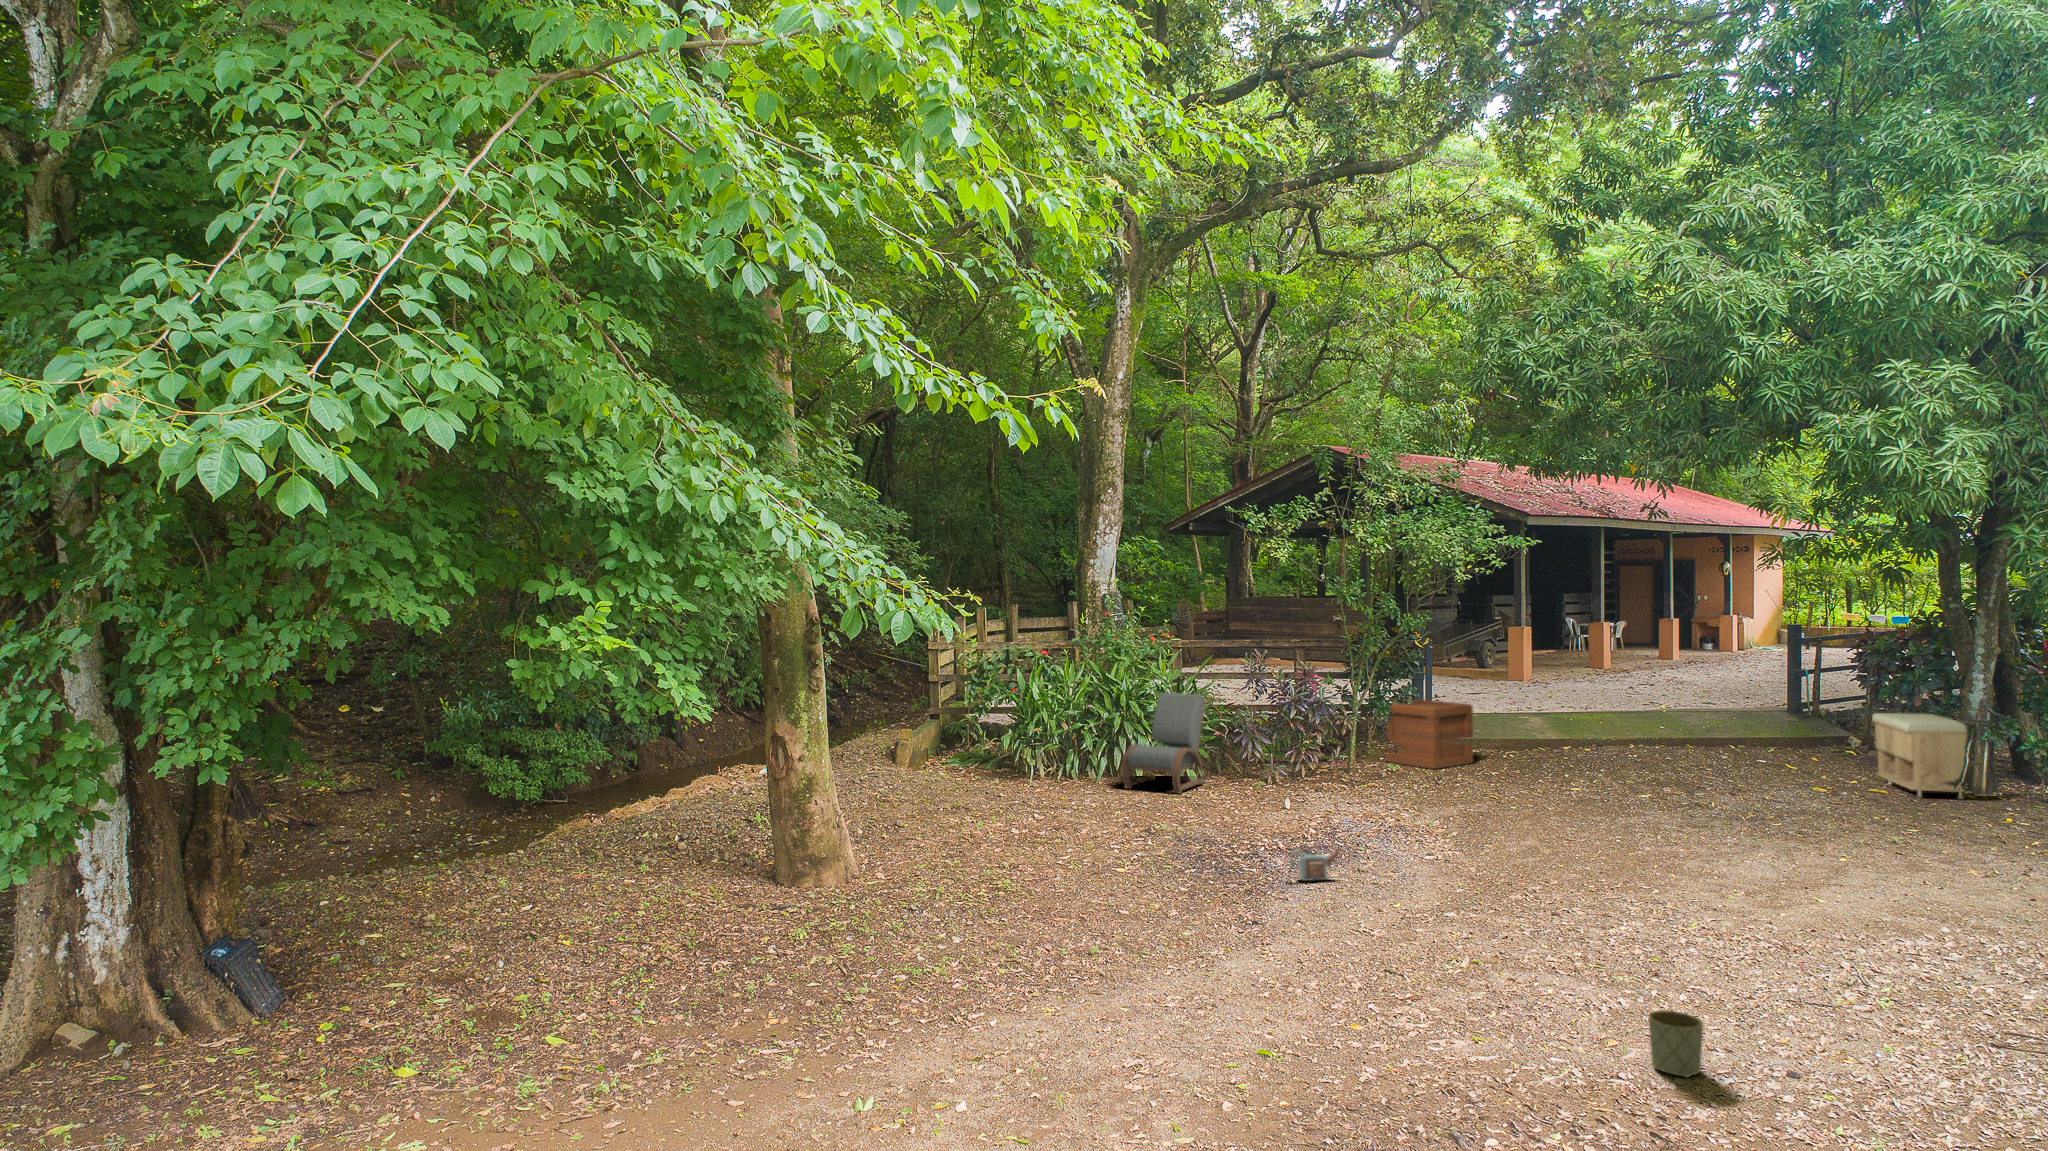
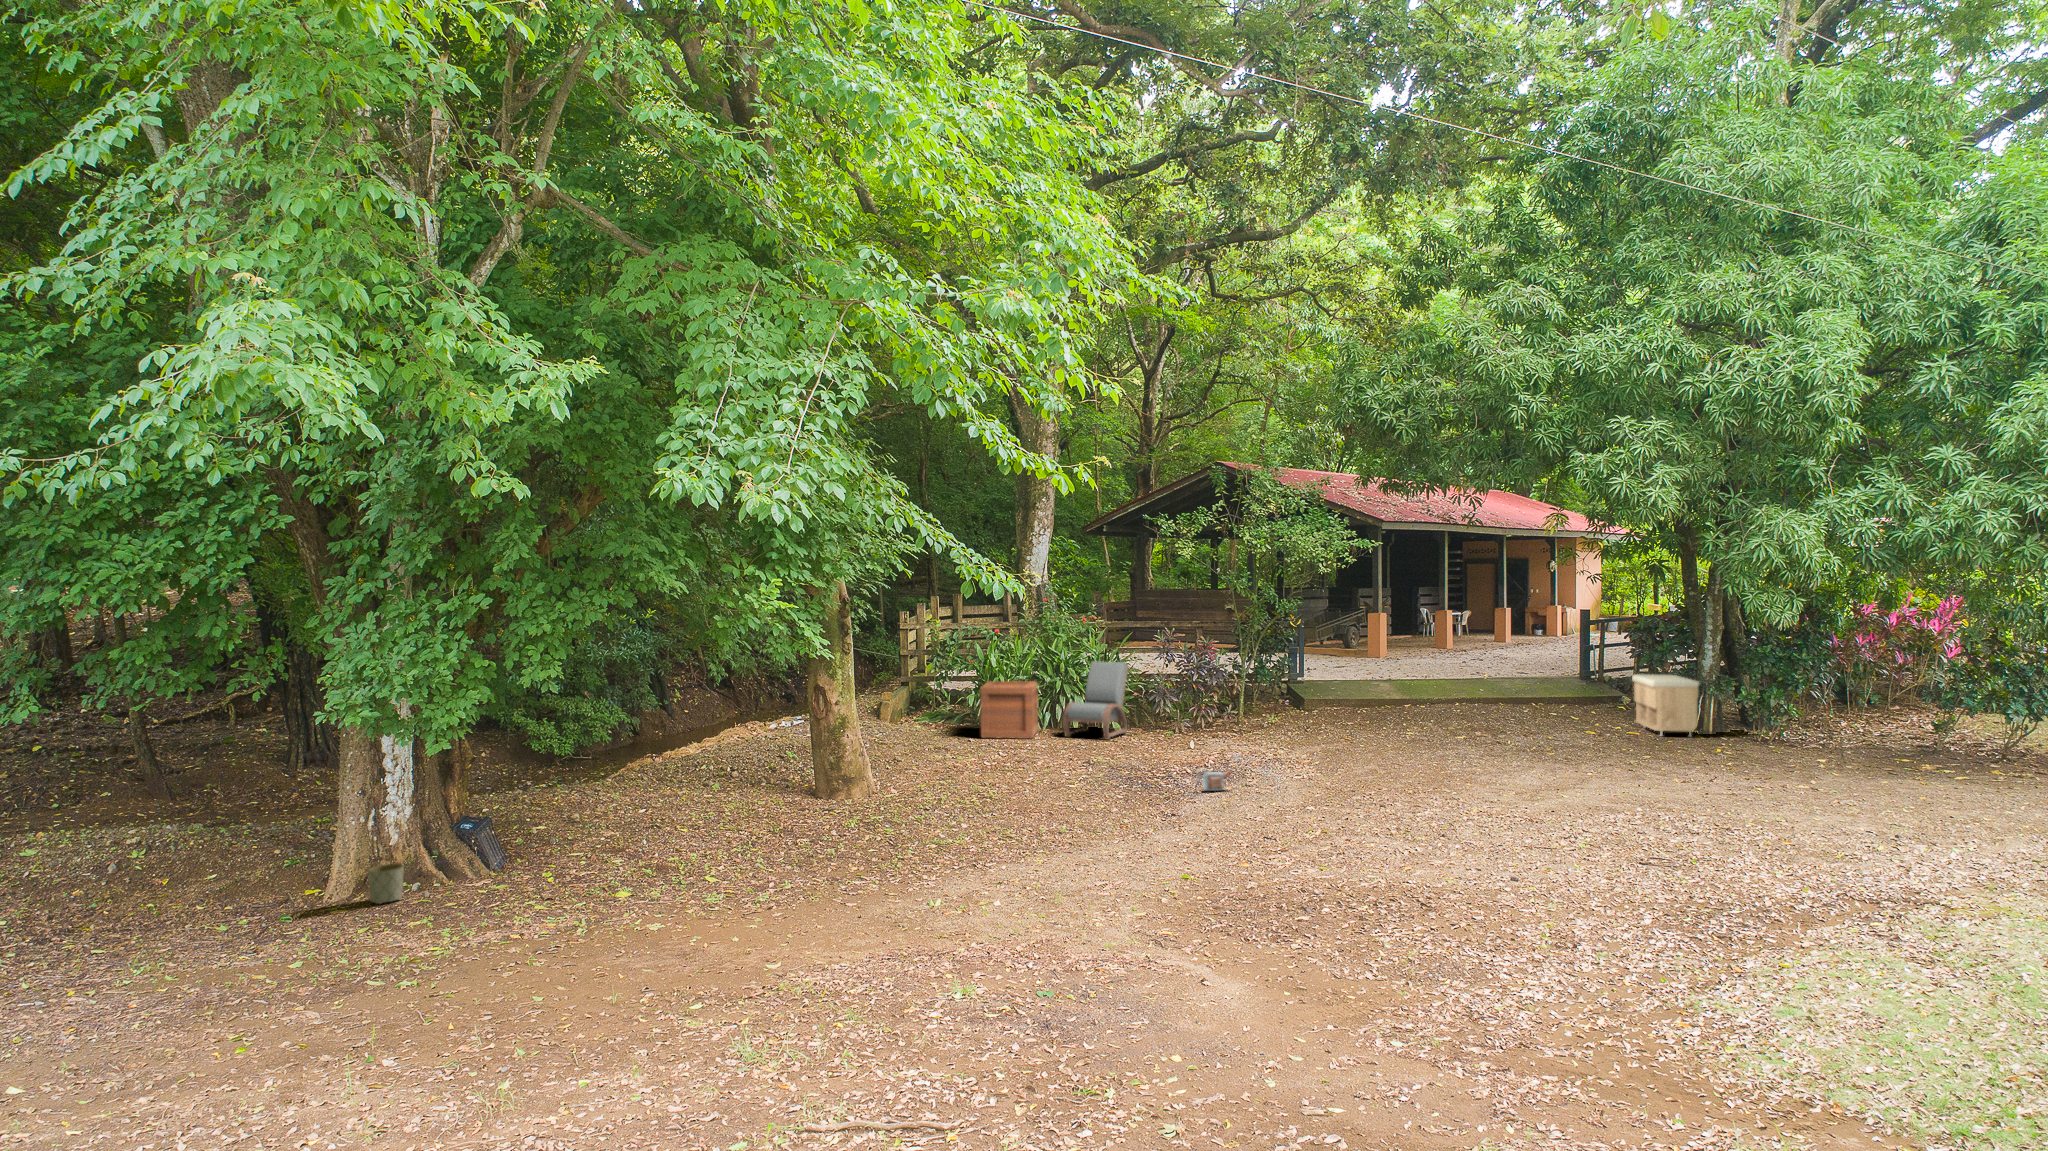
wooden crate: present [1385,700,1473,769] -> present [980,681,1038,739]
planter: present [1649,1010,1703,1078] -> present [368,864,404,904]

